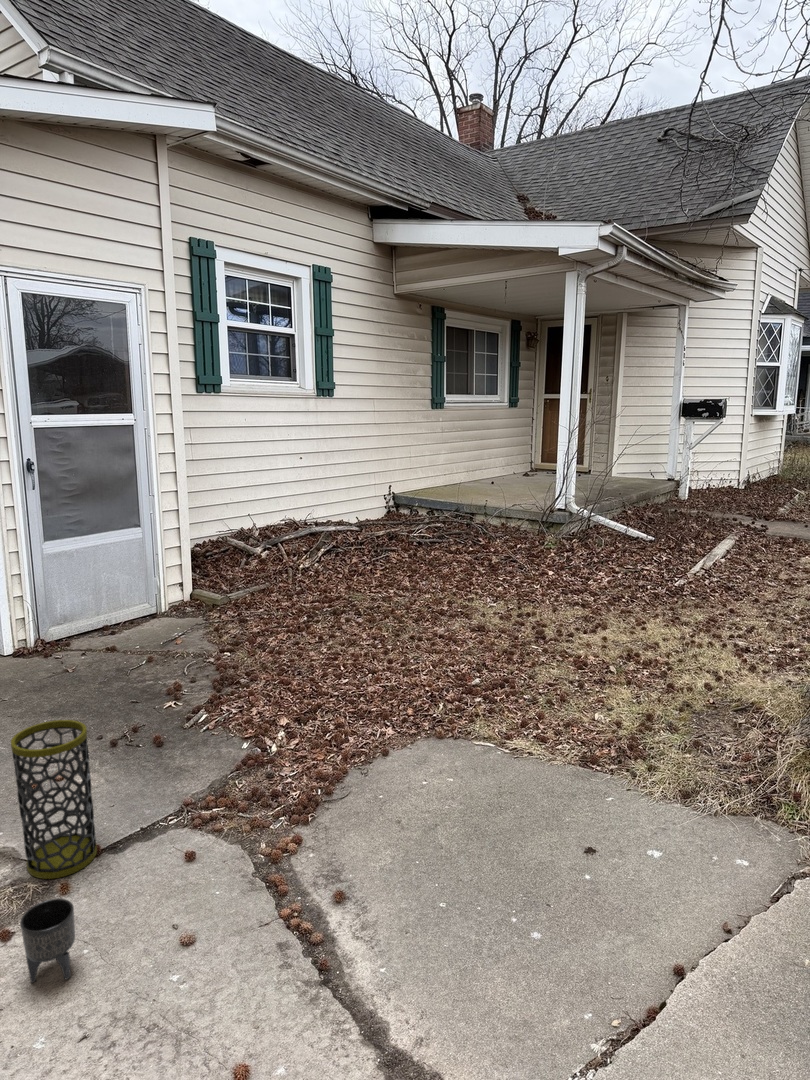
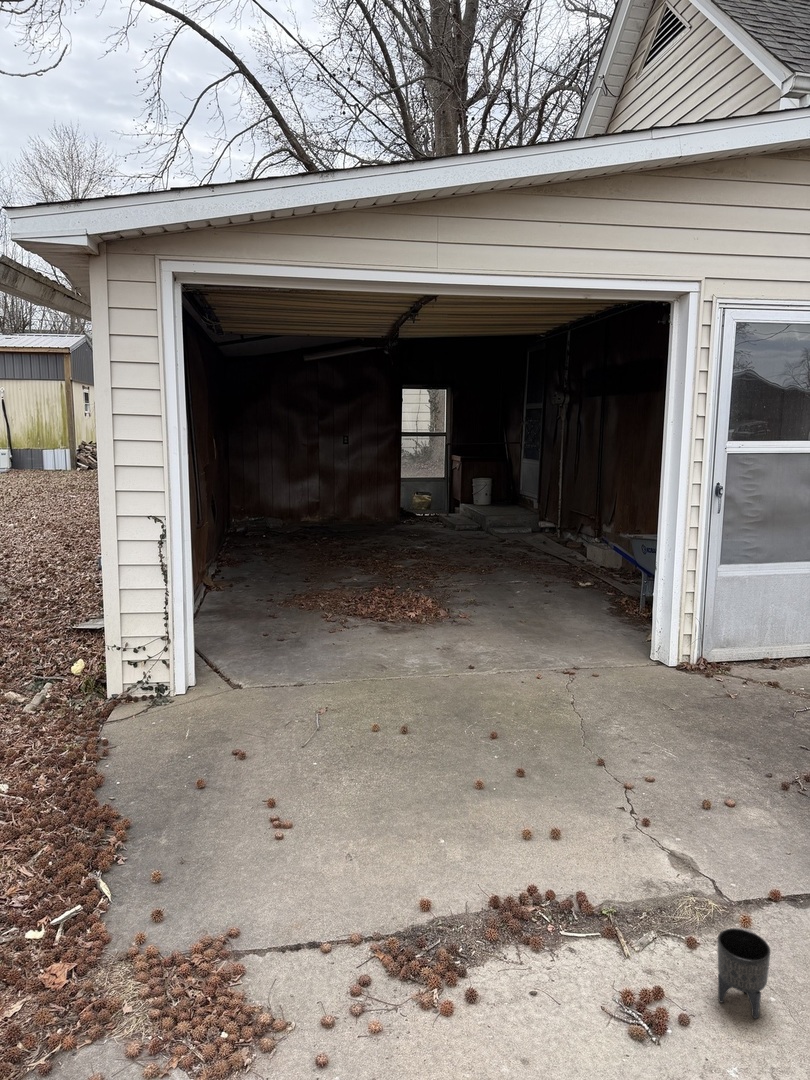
trash can: present [11,720,97,879] -> none [706,748,785,909]

